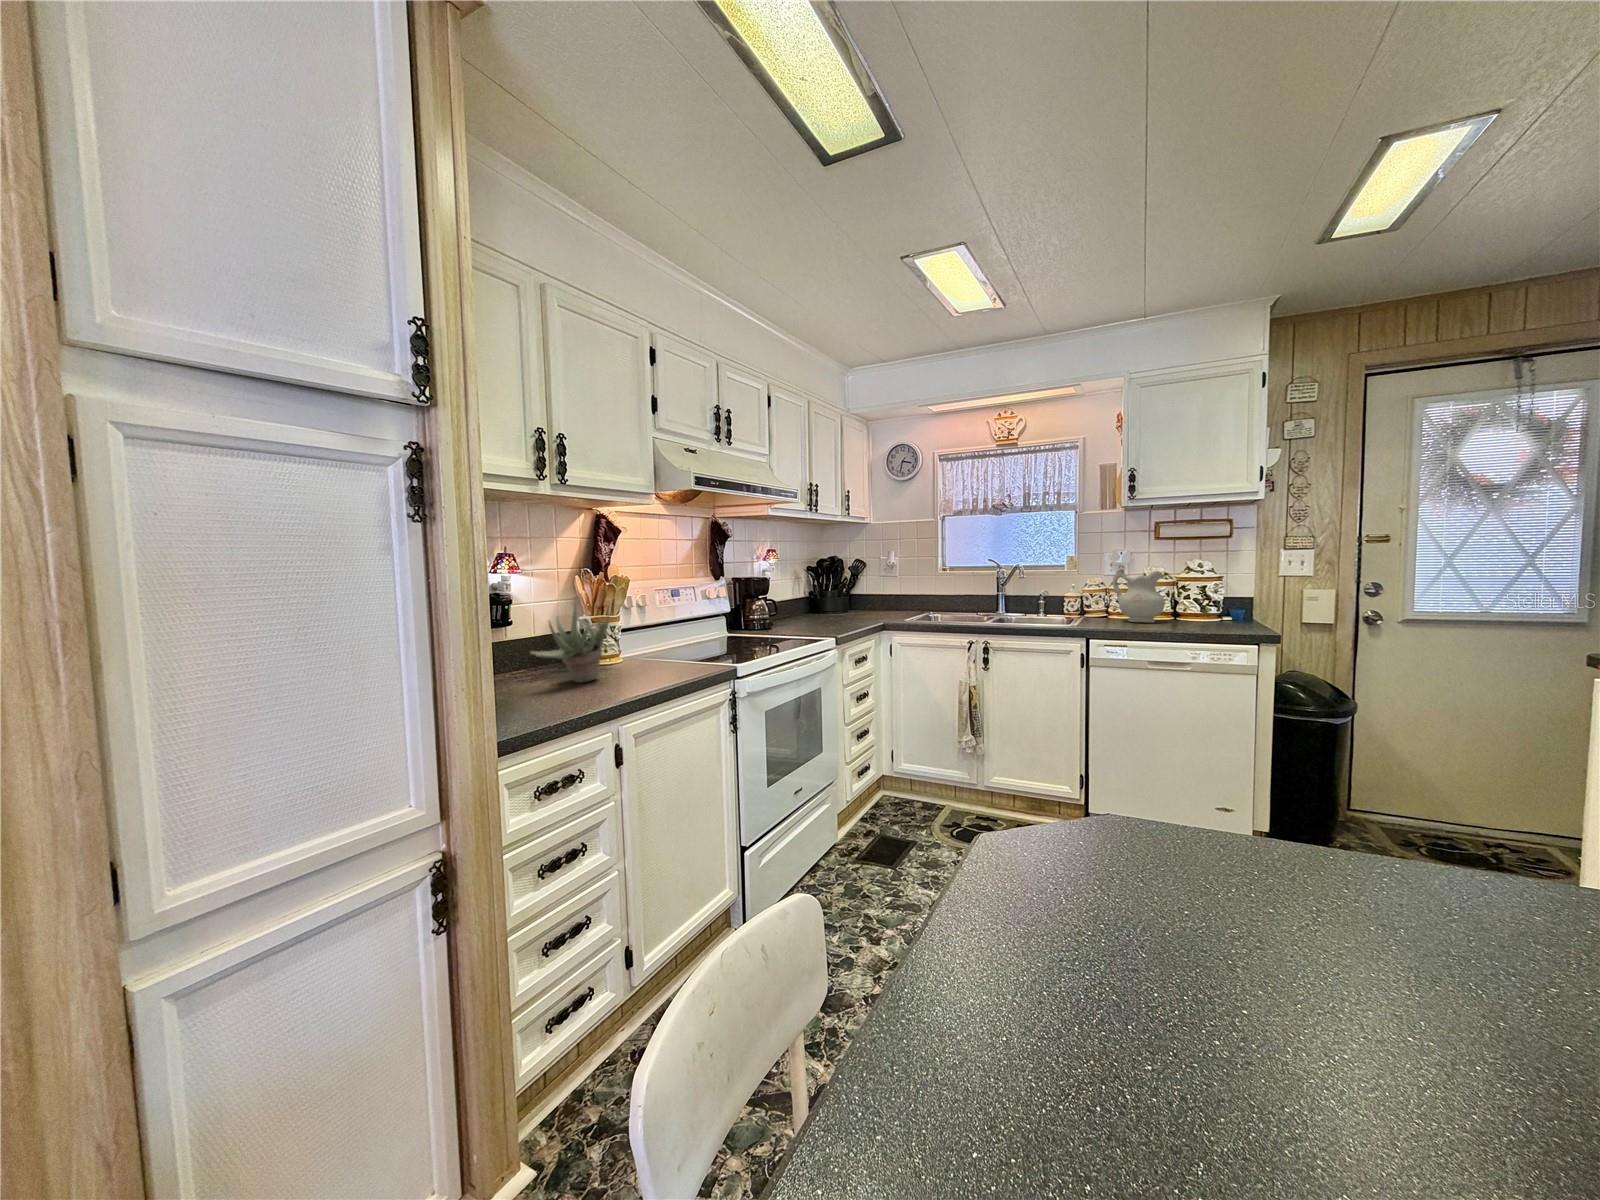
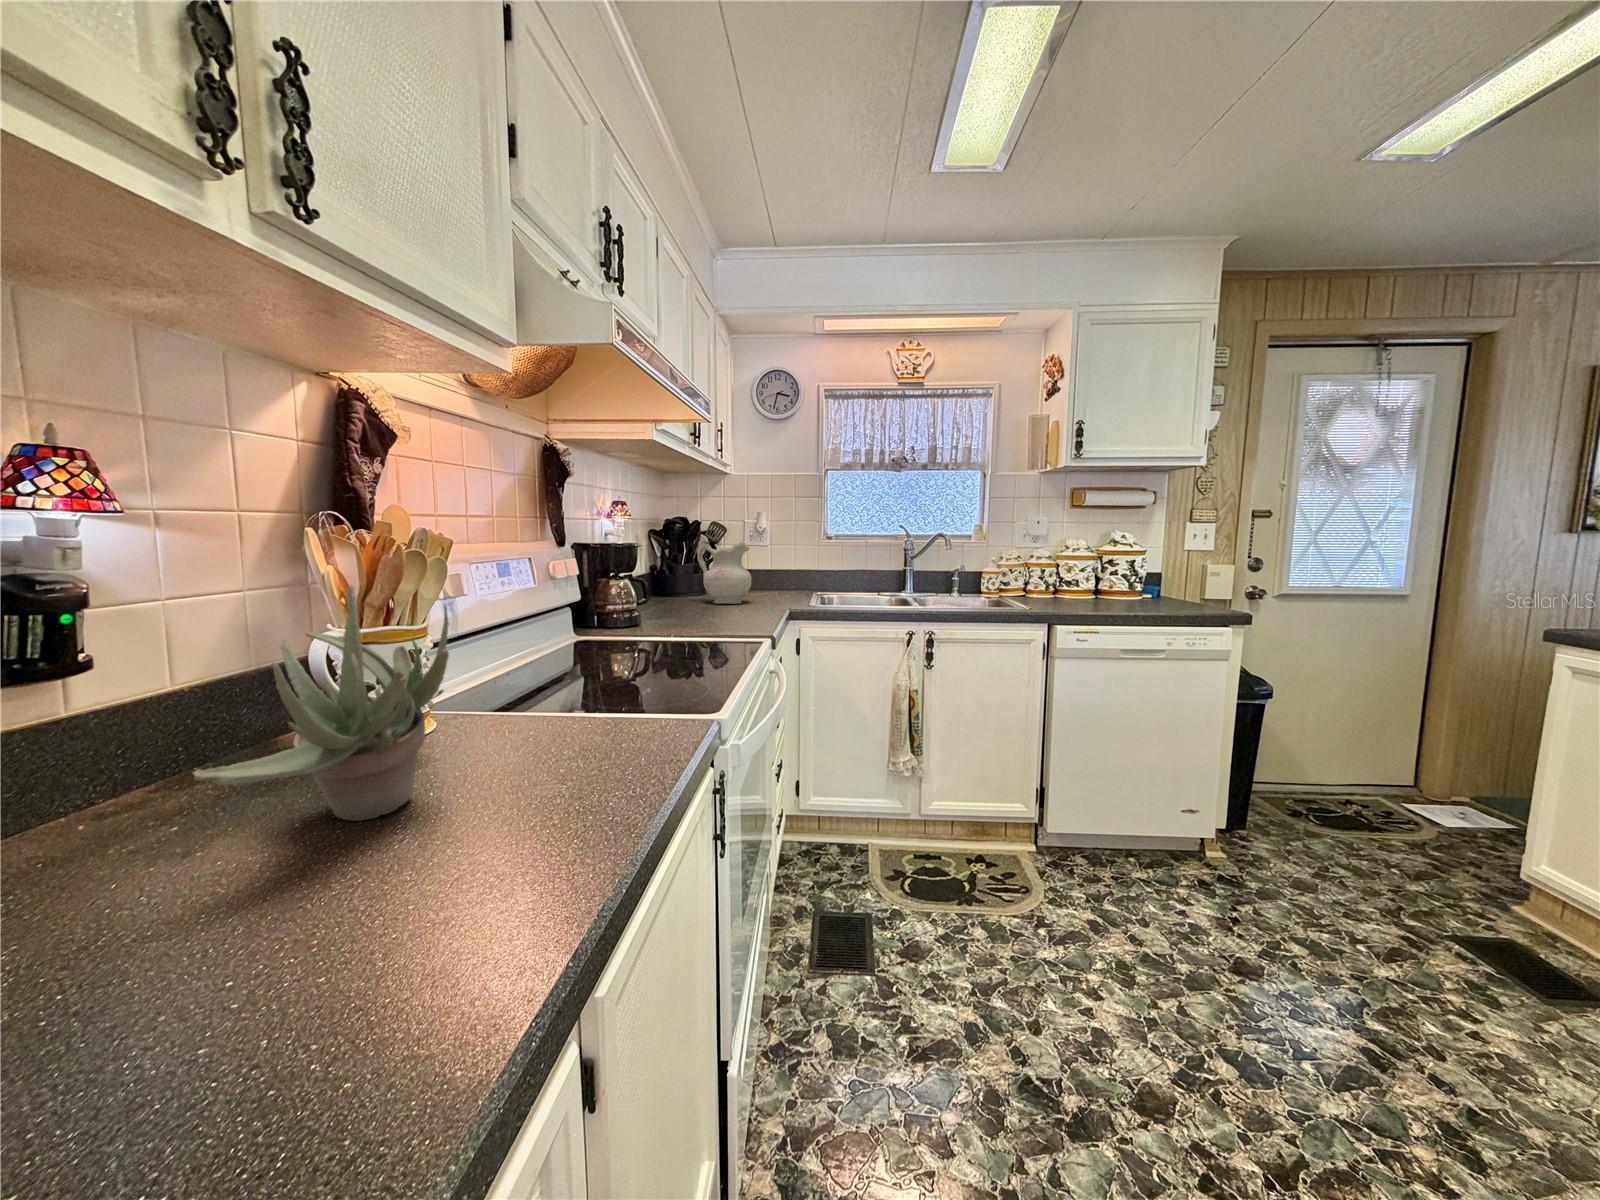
ceramic pitcher: present [1113,570,1165,623] -> present [697,541,752,604]

